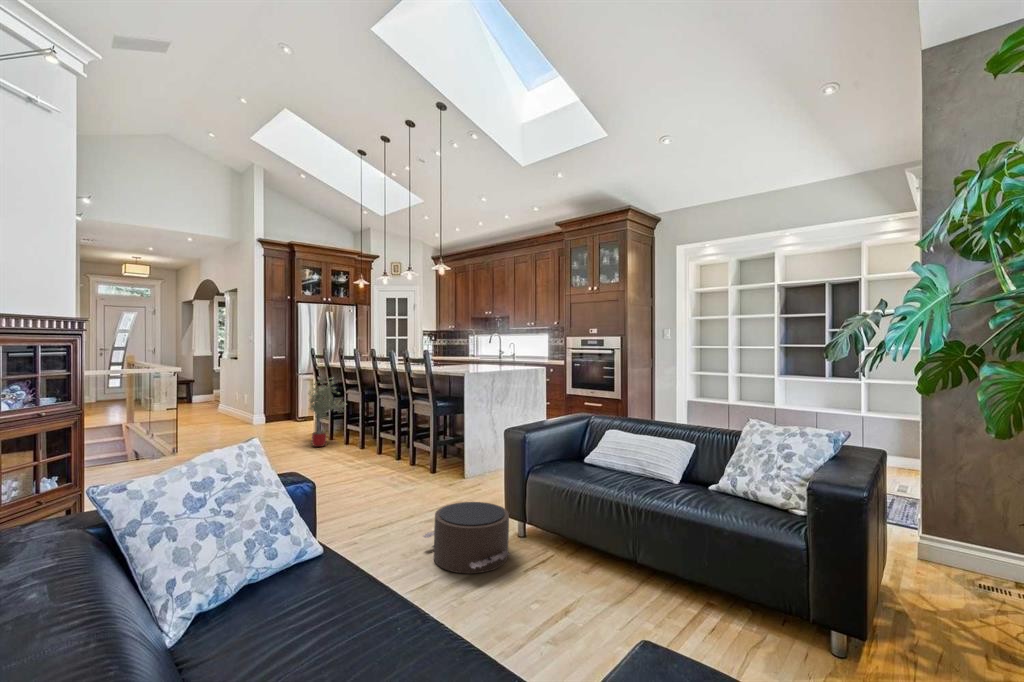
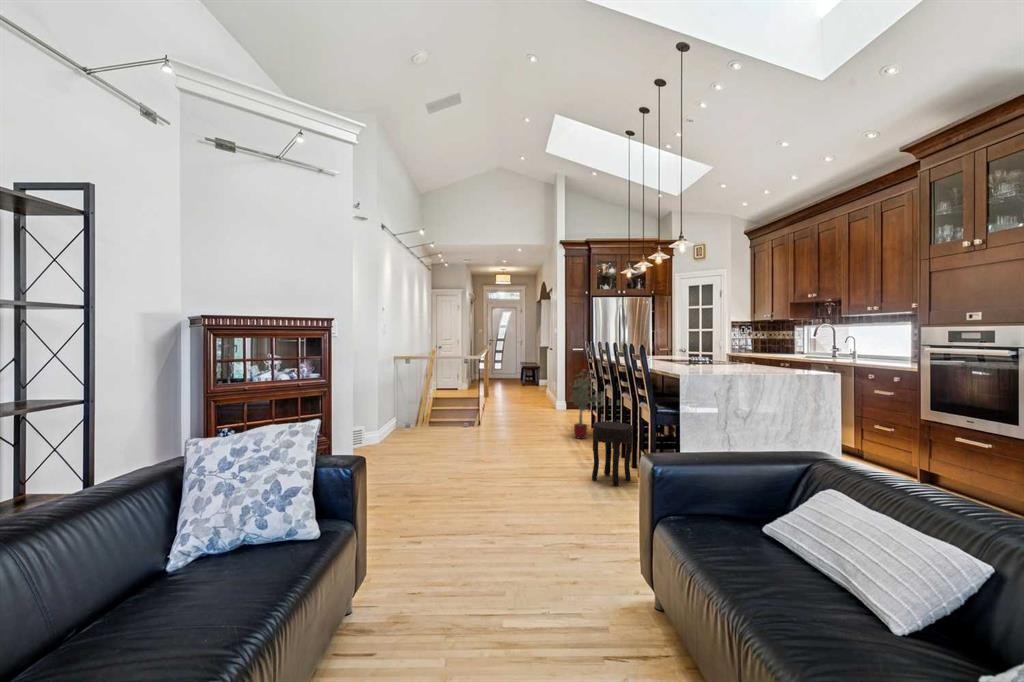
side table: none [375,421,412,477] -> present [592,422,633,486]
pouf: present [423,502,510,574] -> none [532,531,626,630]

